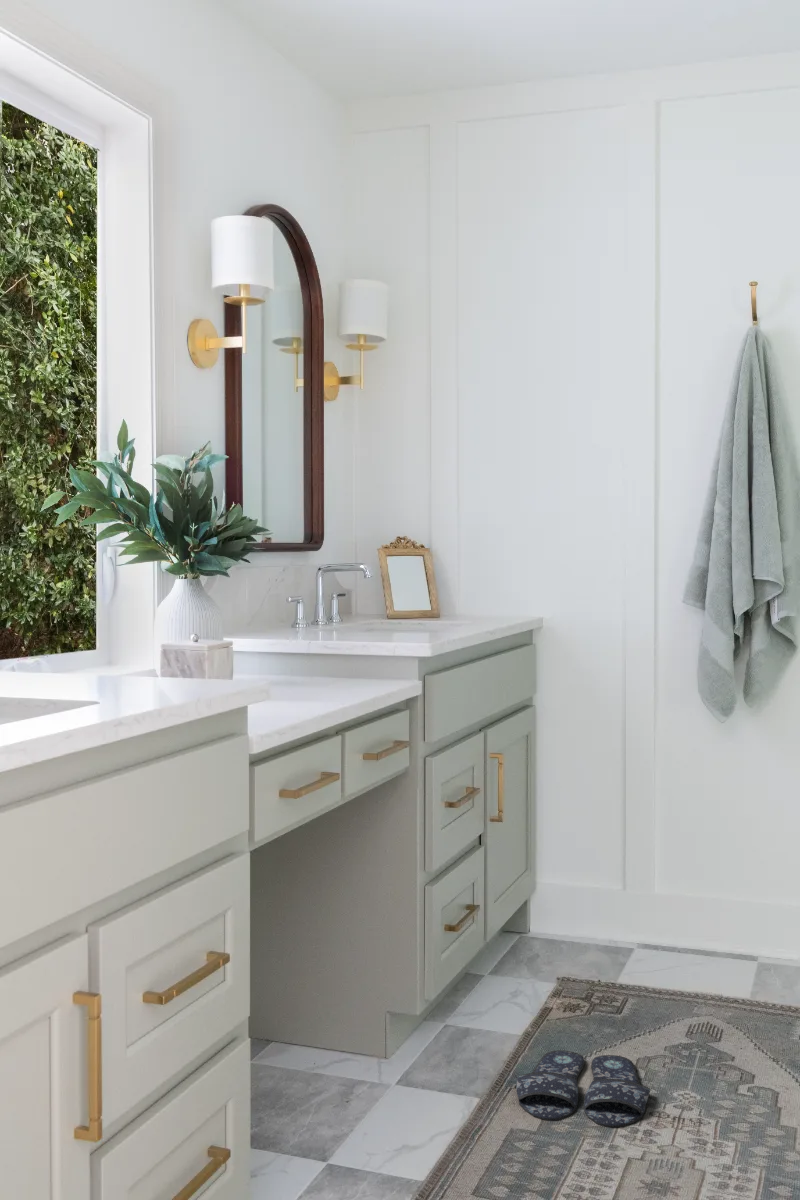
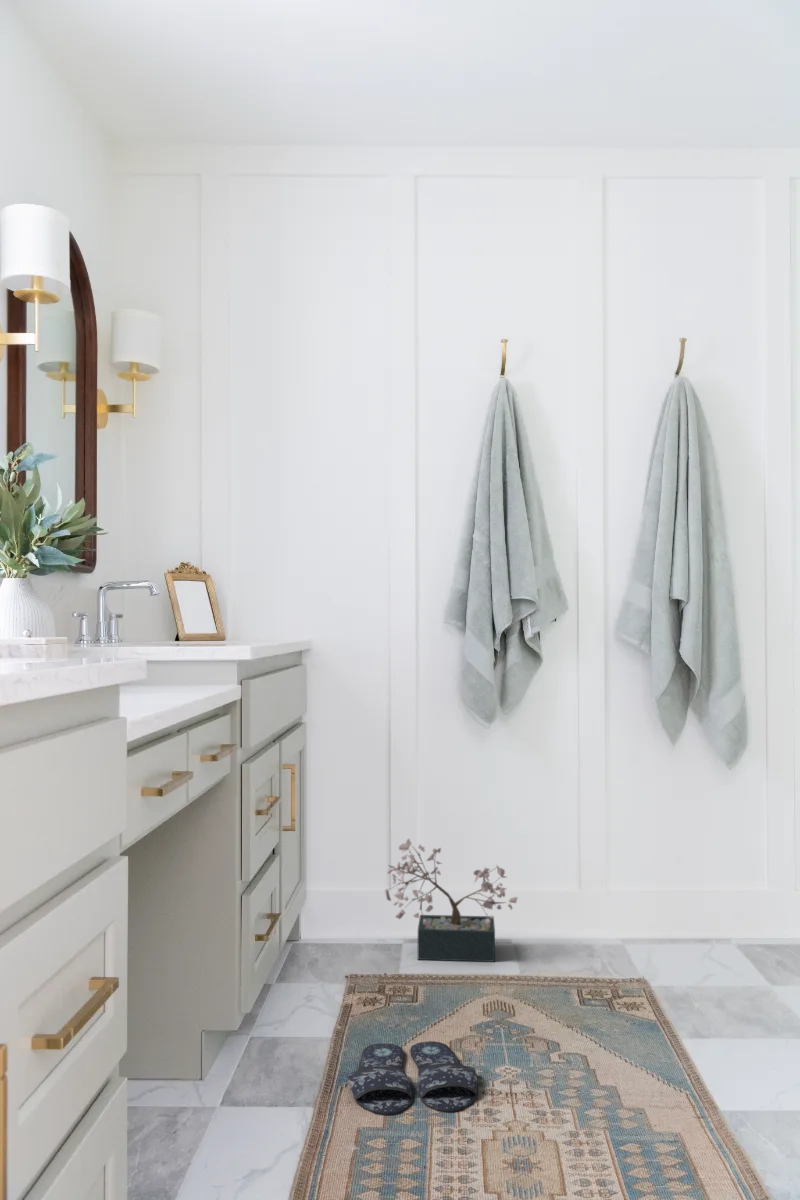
decorative plant: none [609,839,756,981] -> present [385,839,517,962]

